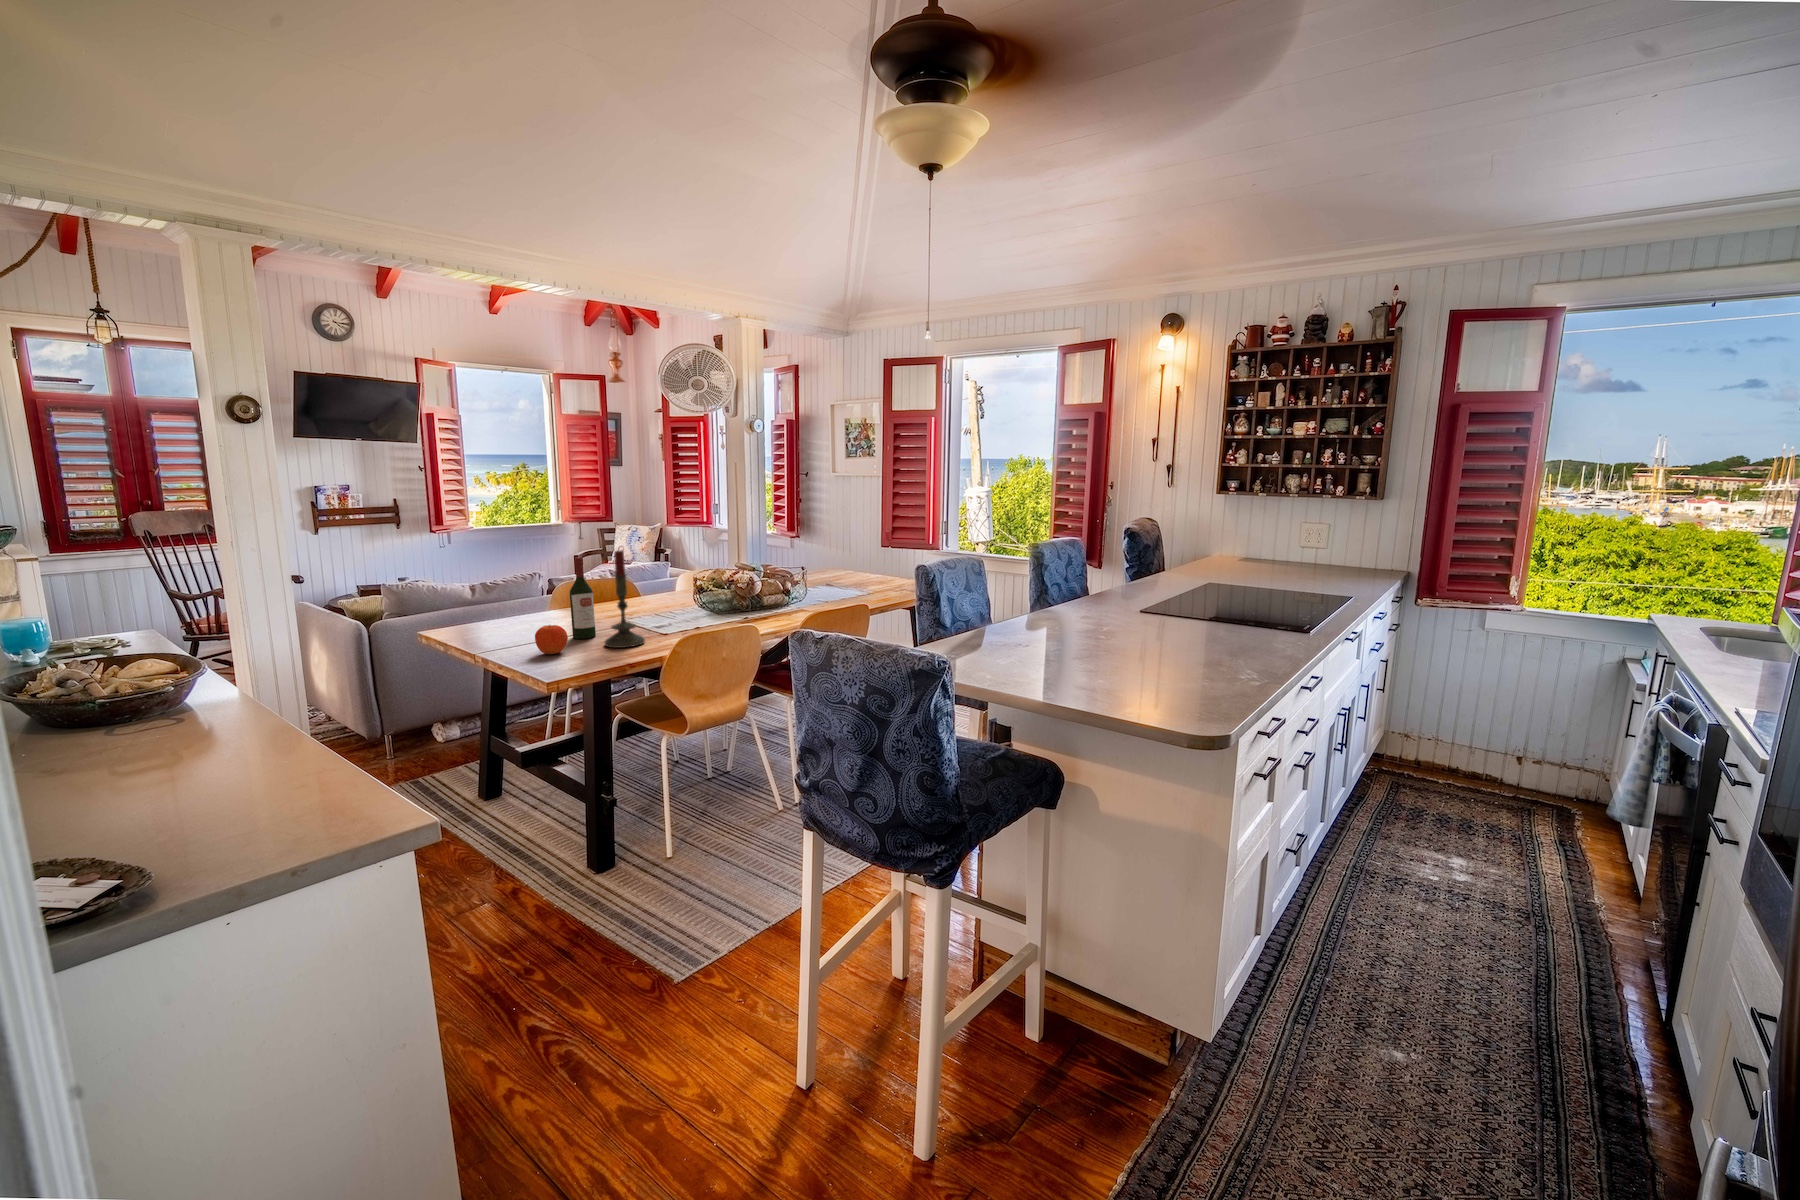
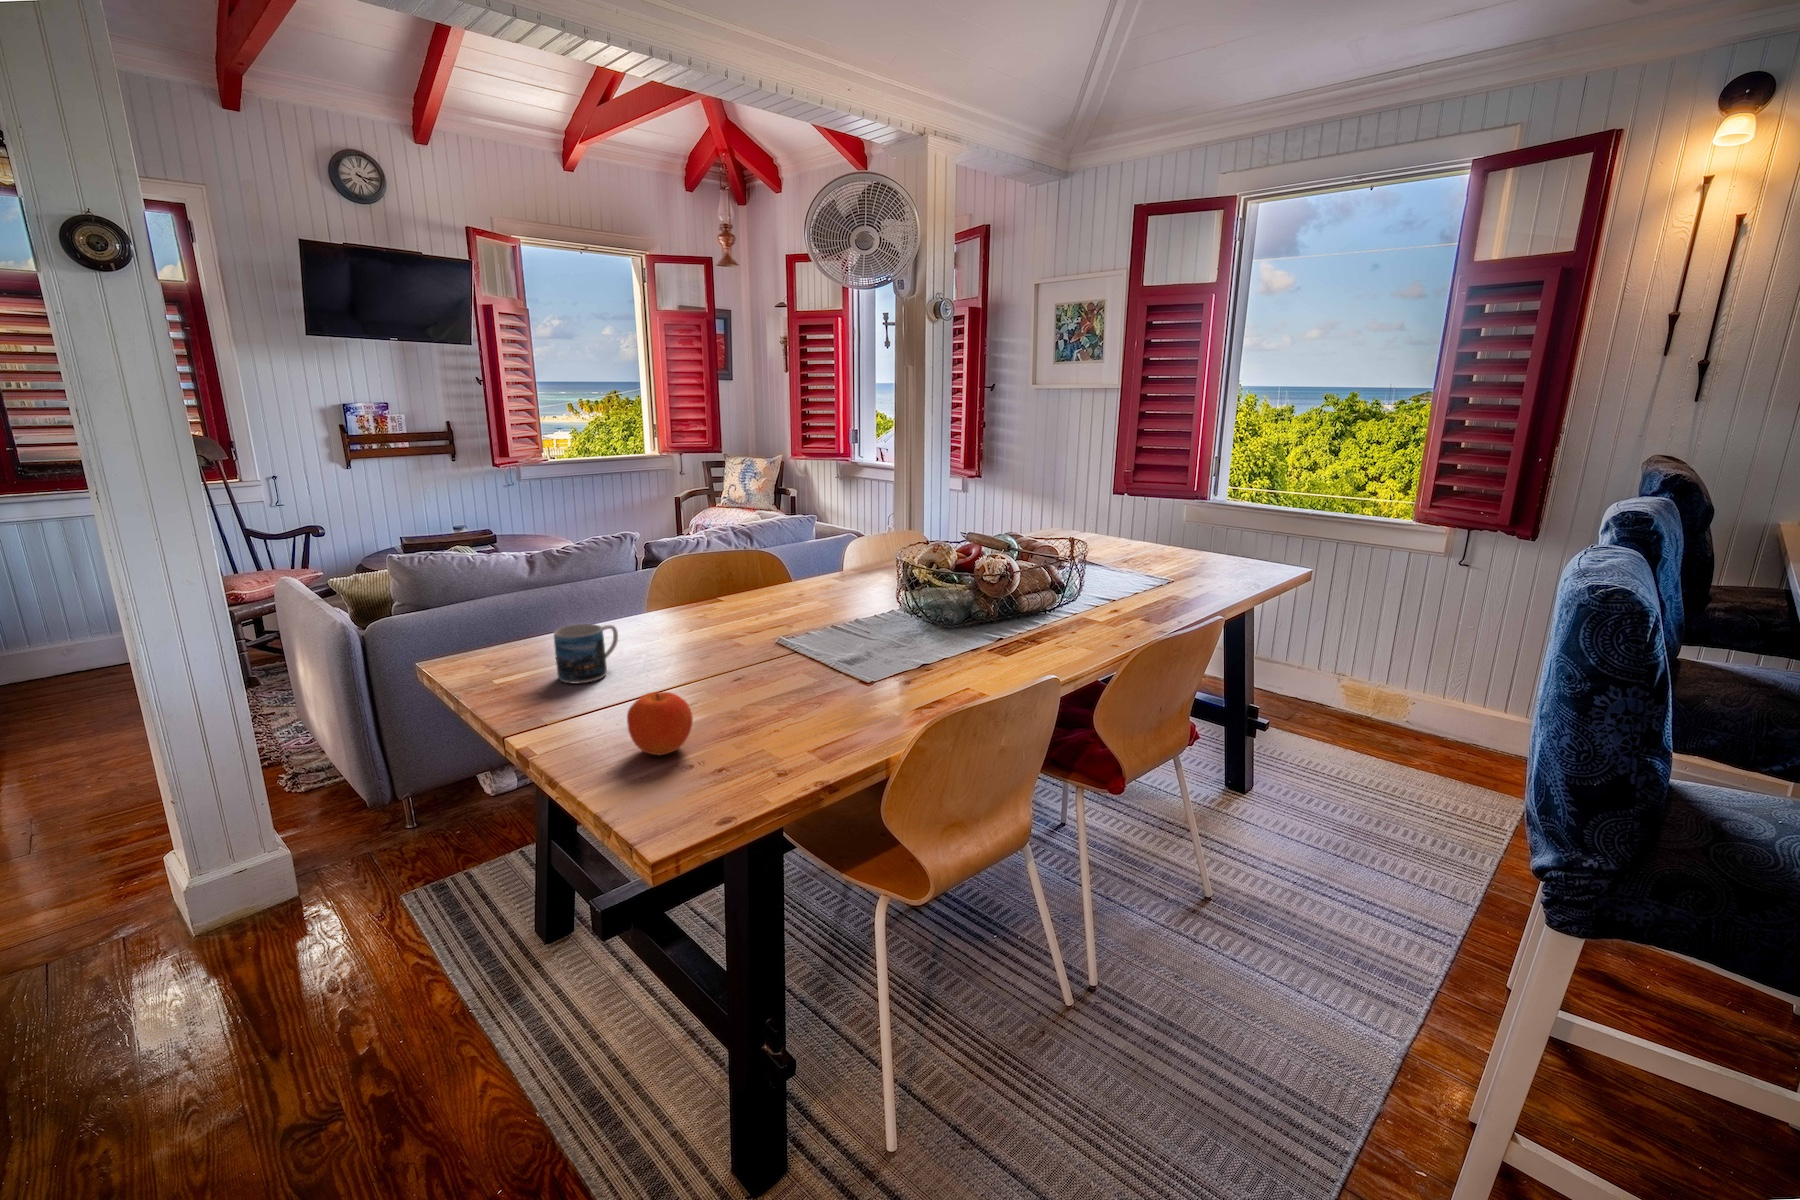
candle: present [604,550,645,648] -> none [763,529,840,739]
wine bottle: present [570,557,596,639] -> none [692,542,739,703]
mug: none [495,605,530,635] -> present [554,624,618,683]

